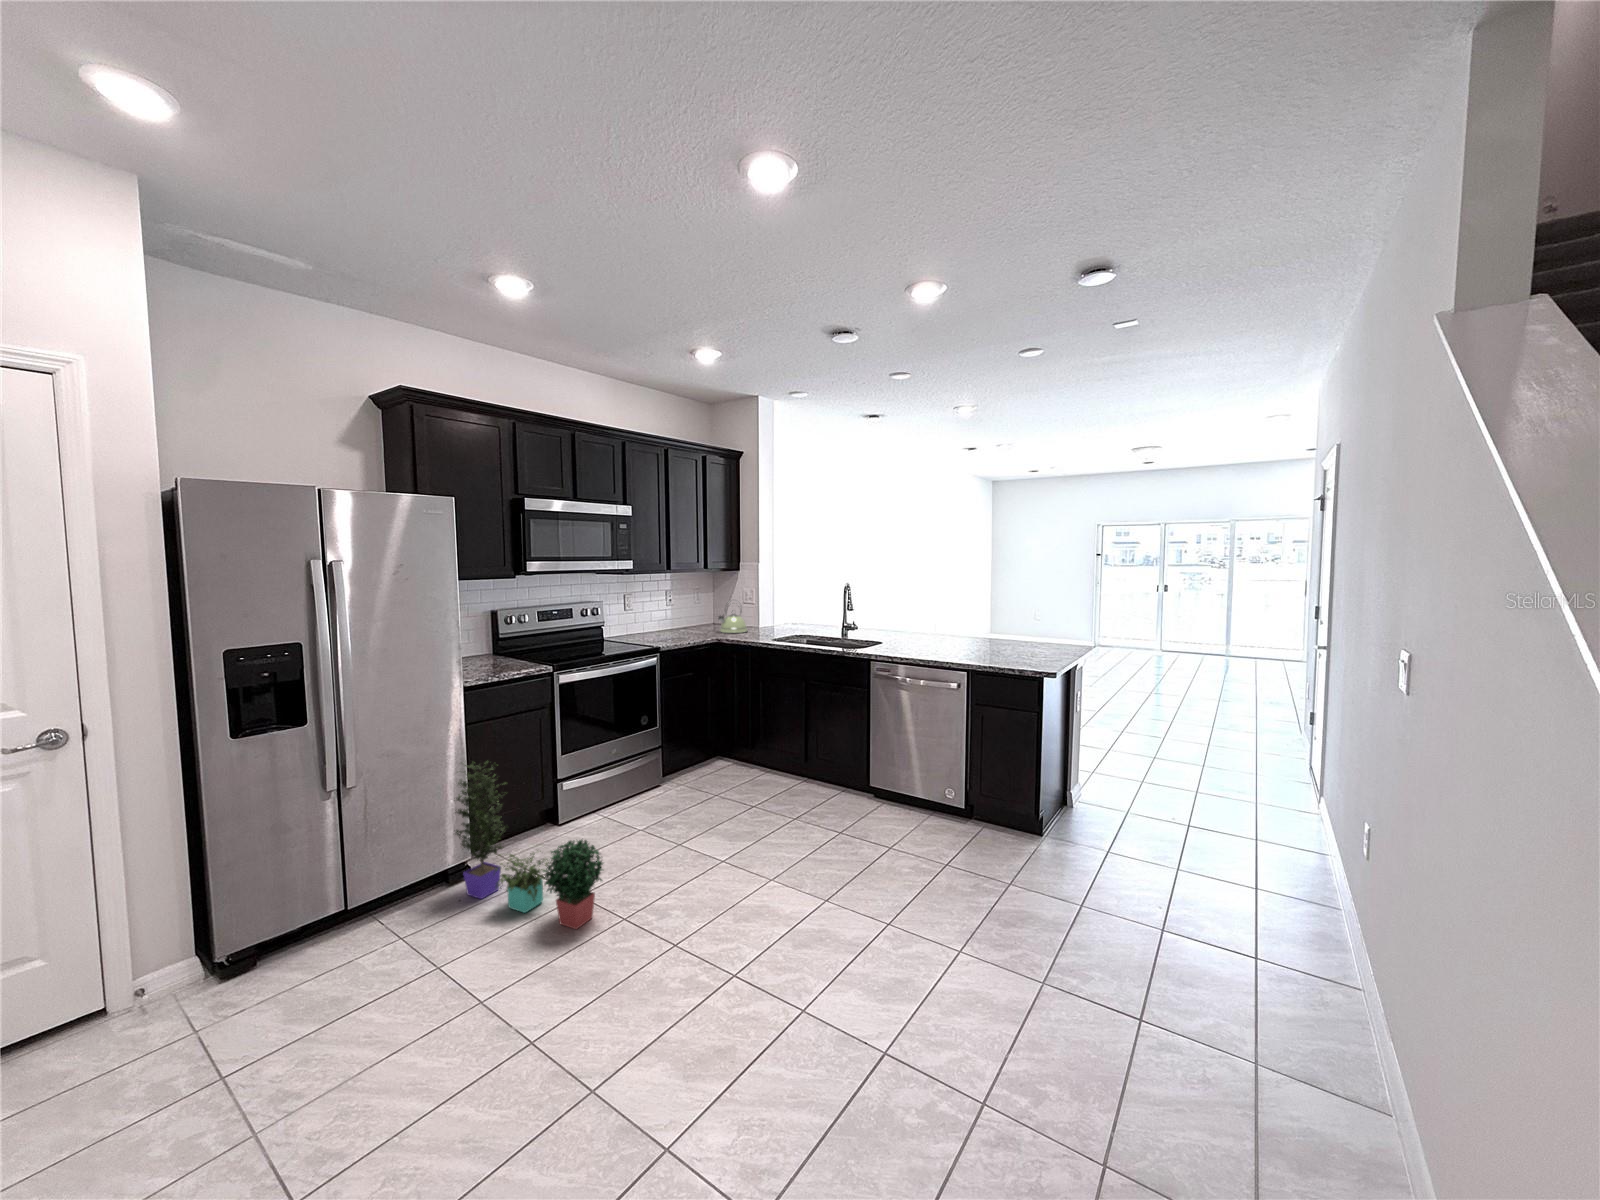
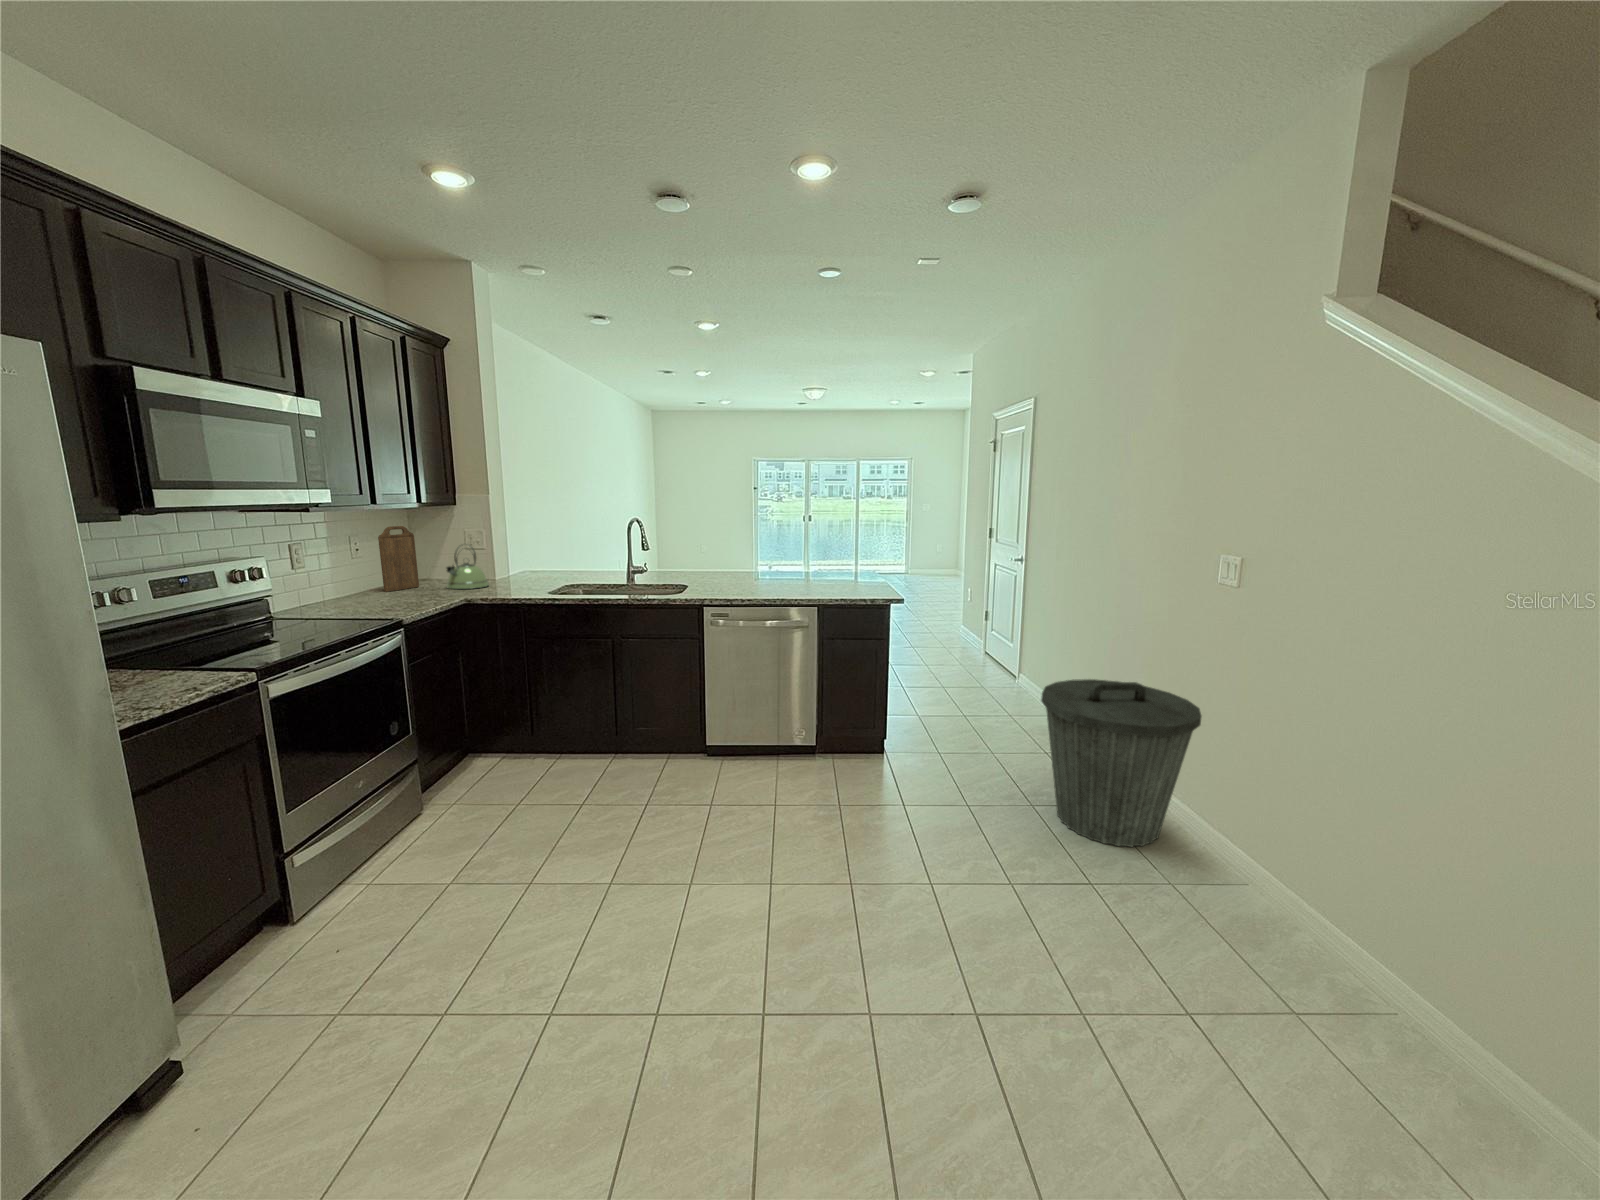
cutting board: none [680,586,705,631] -> present [378,526,419,592]
potted plant: present [455,761,603,929] -> none [135,864,521,1120]
trash can: none [1148,786,1365,1015] -> present [1041,679,1202,847]

